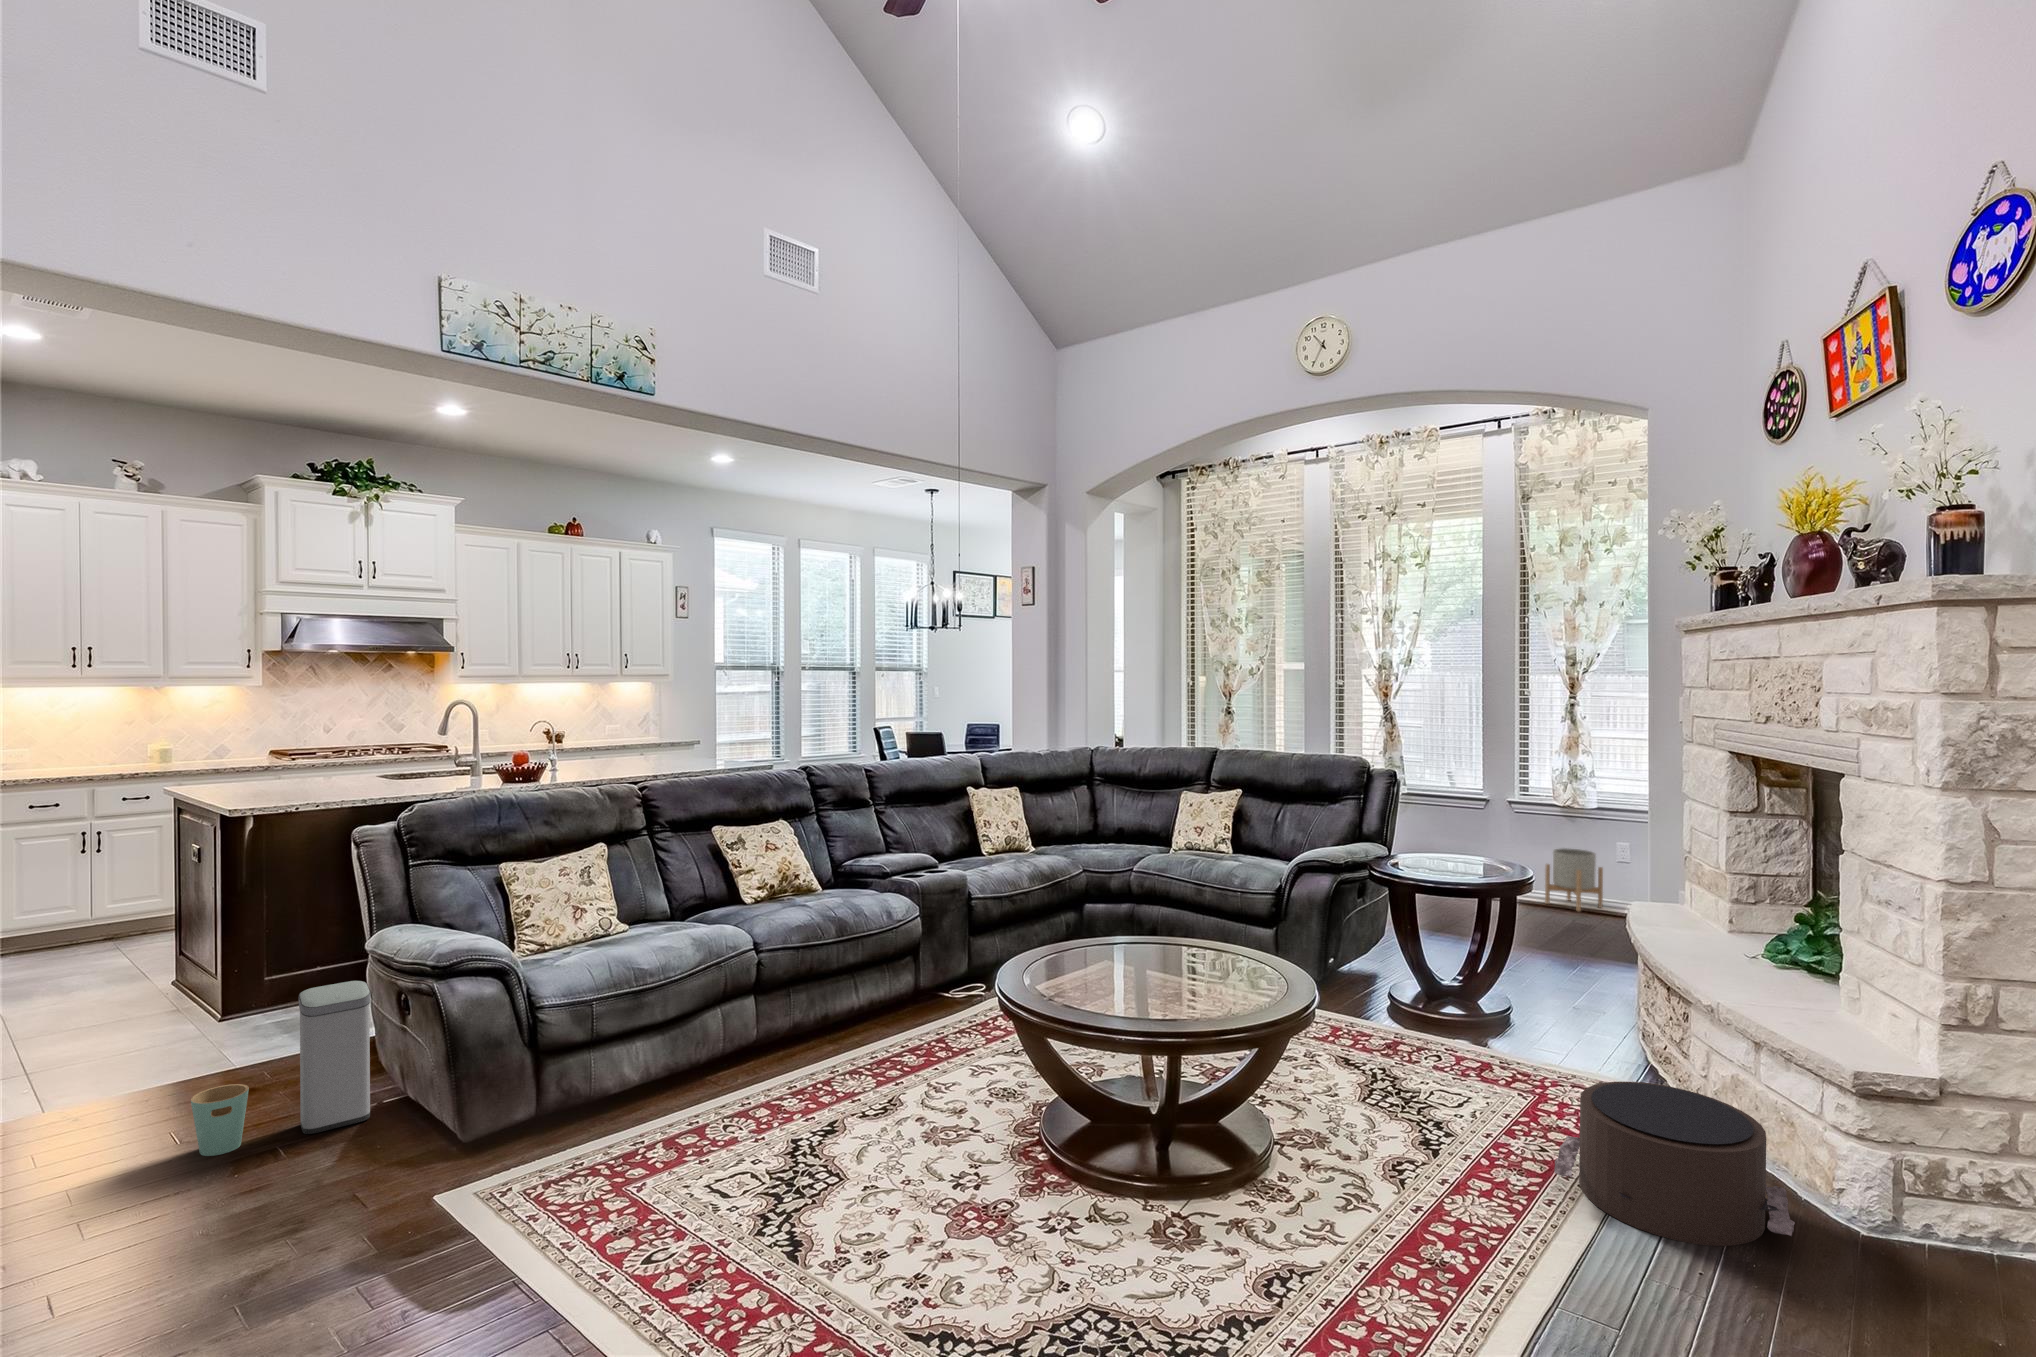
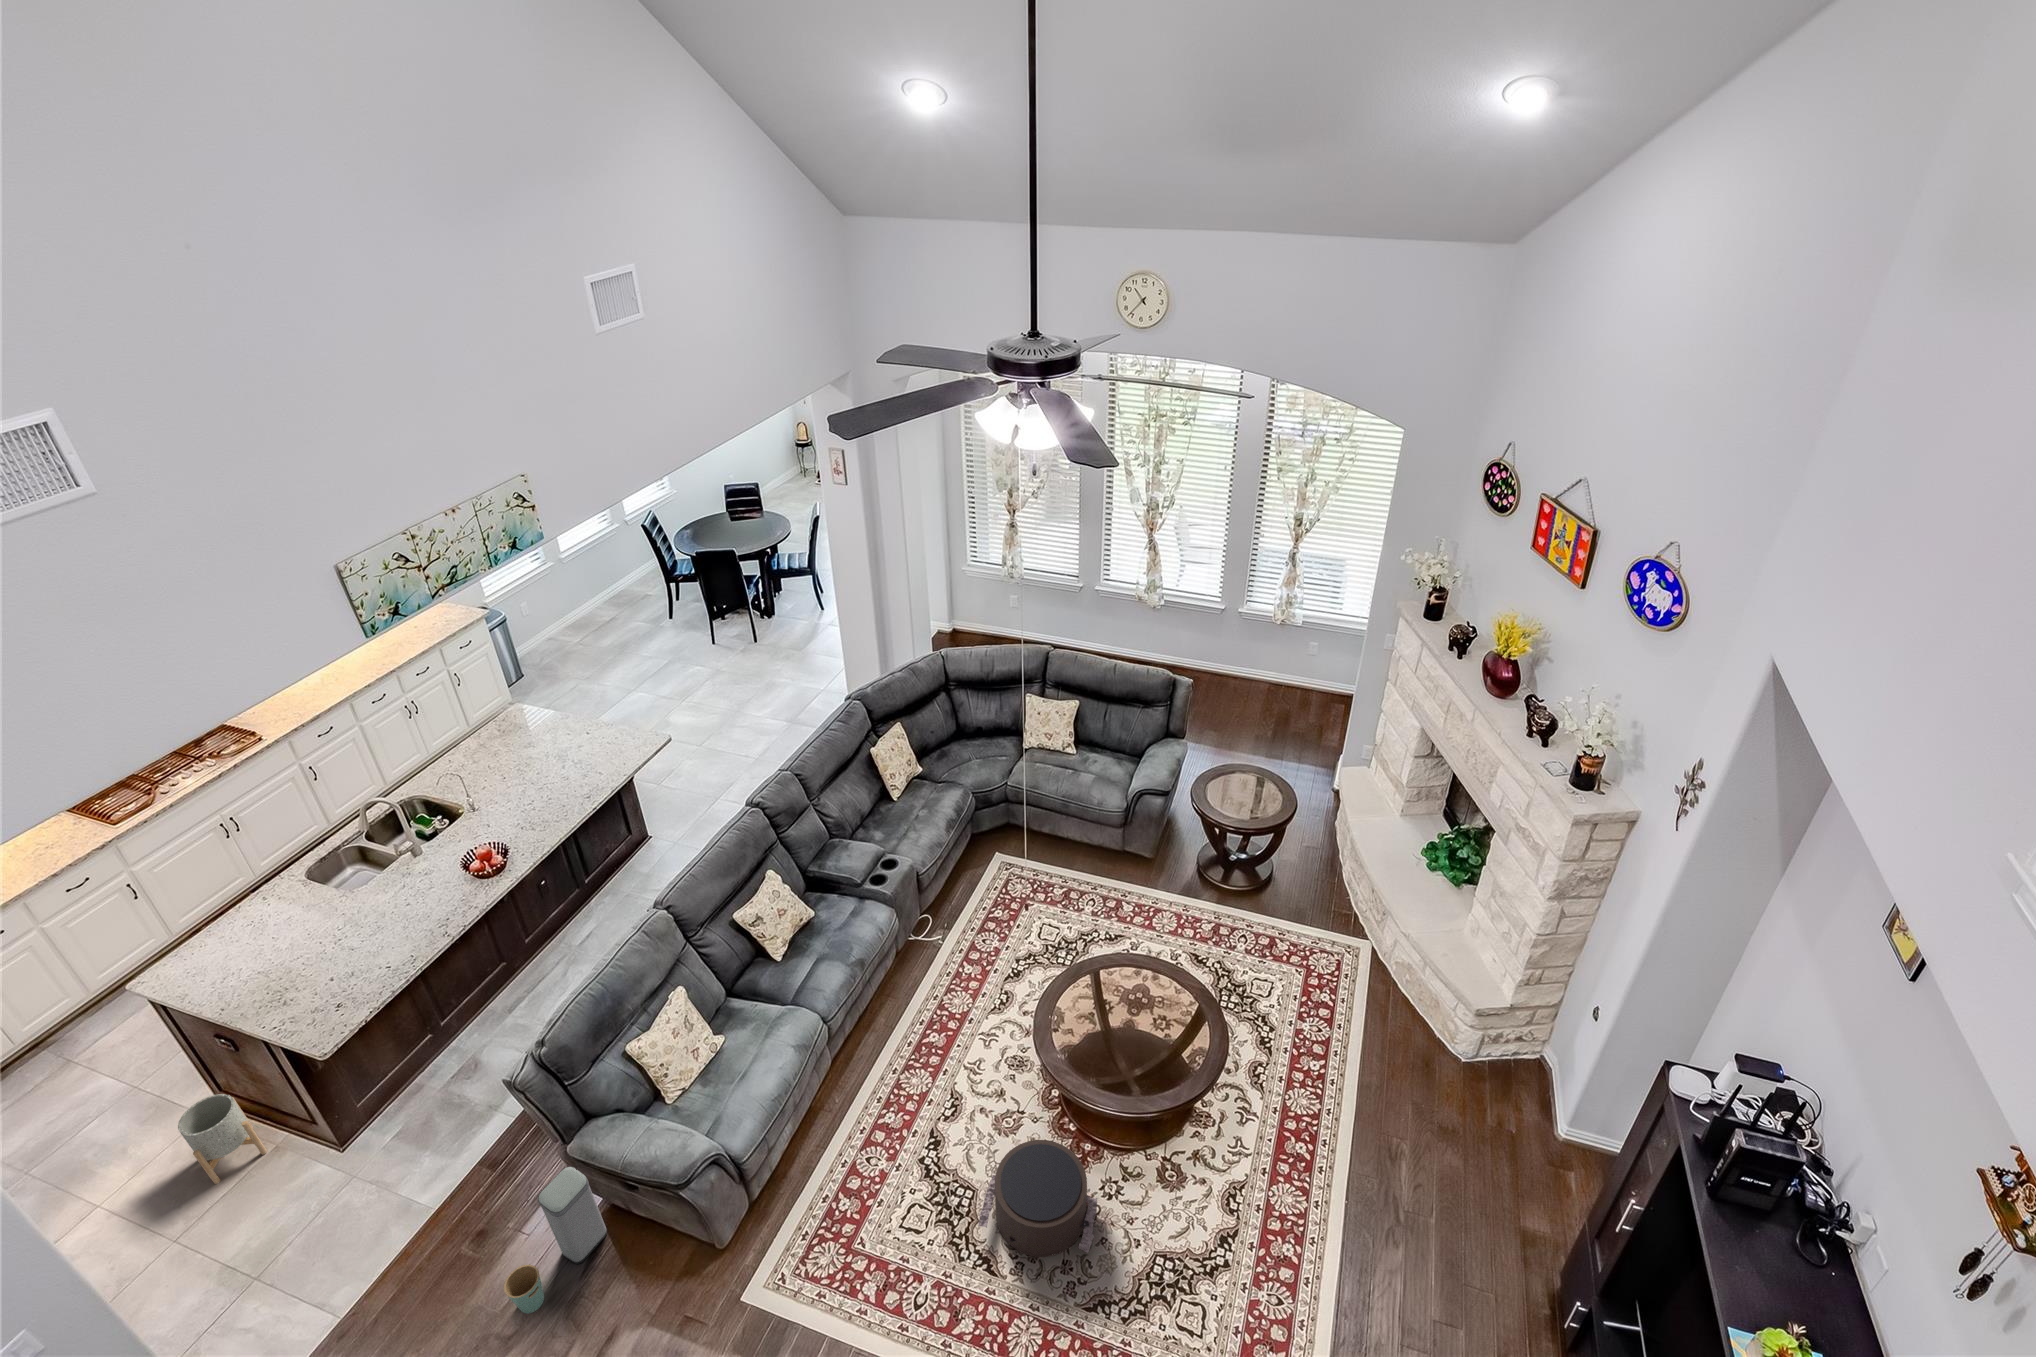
planter: present [1545,848,1603,911] -> present [178,1094,267,1184]
pouf: present [1554,1082,1795,1246] -> present [978,1140,1097,1257]

